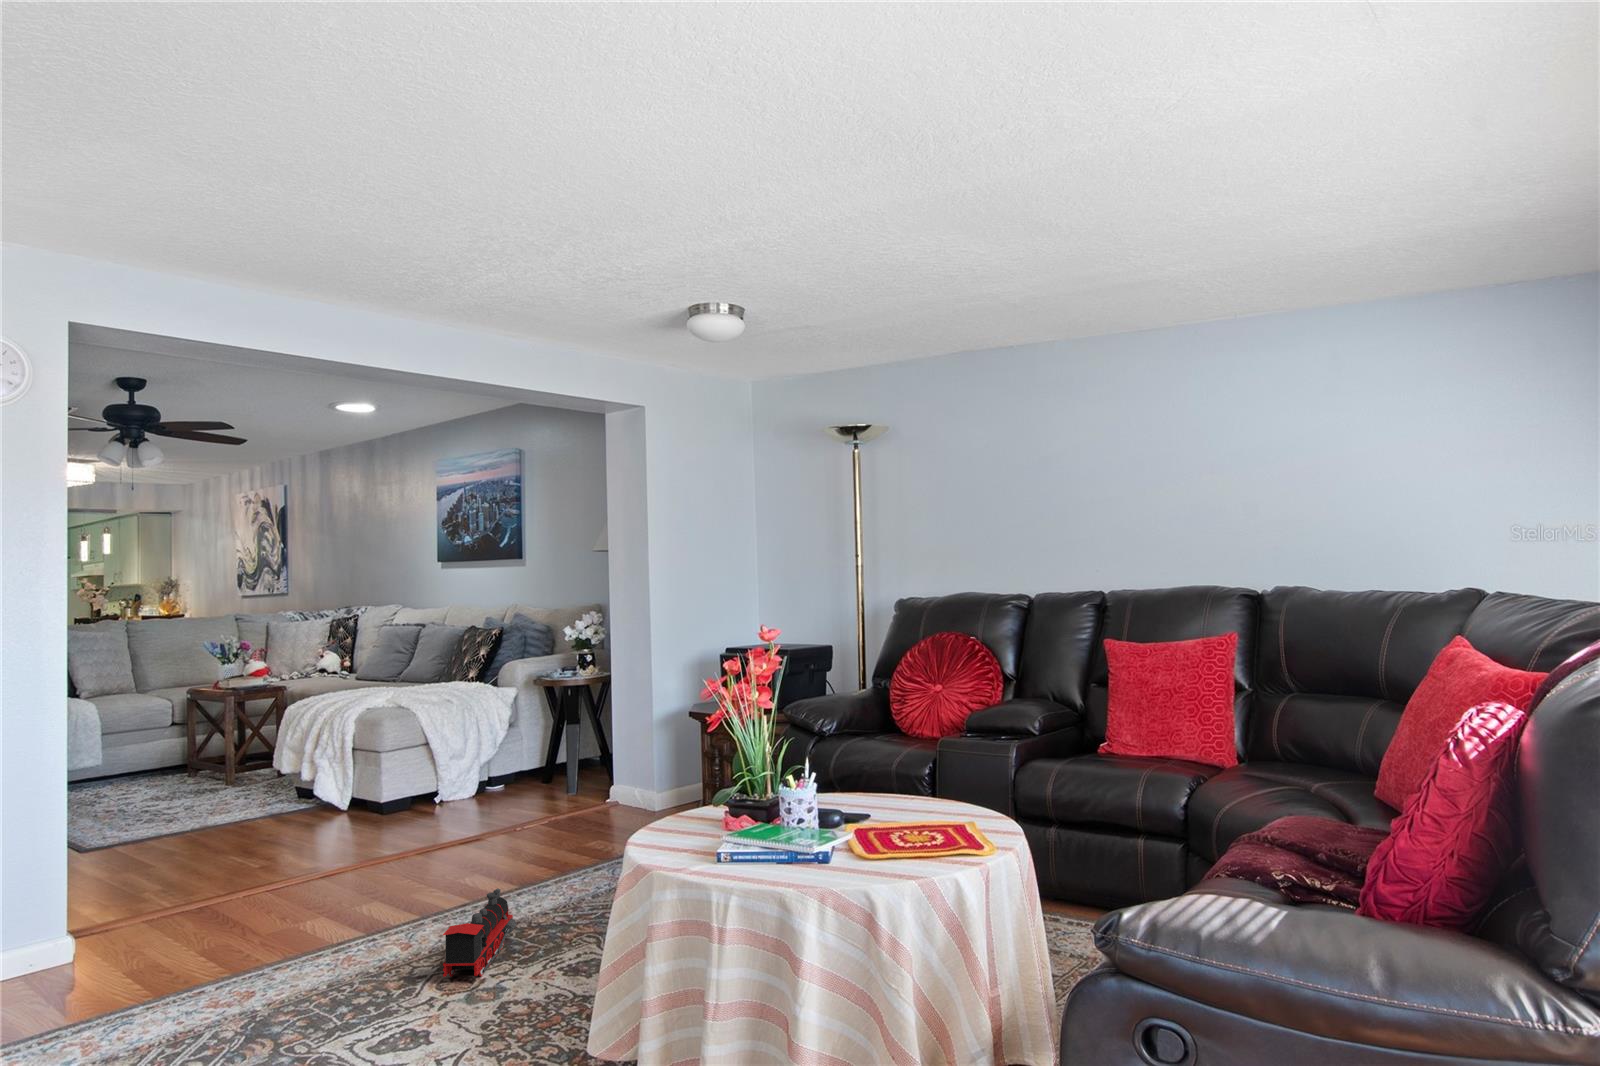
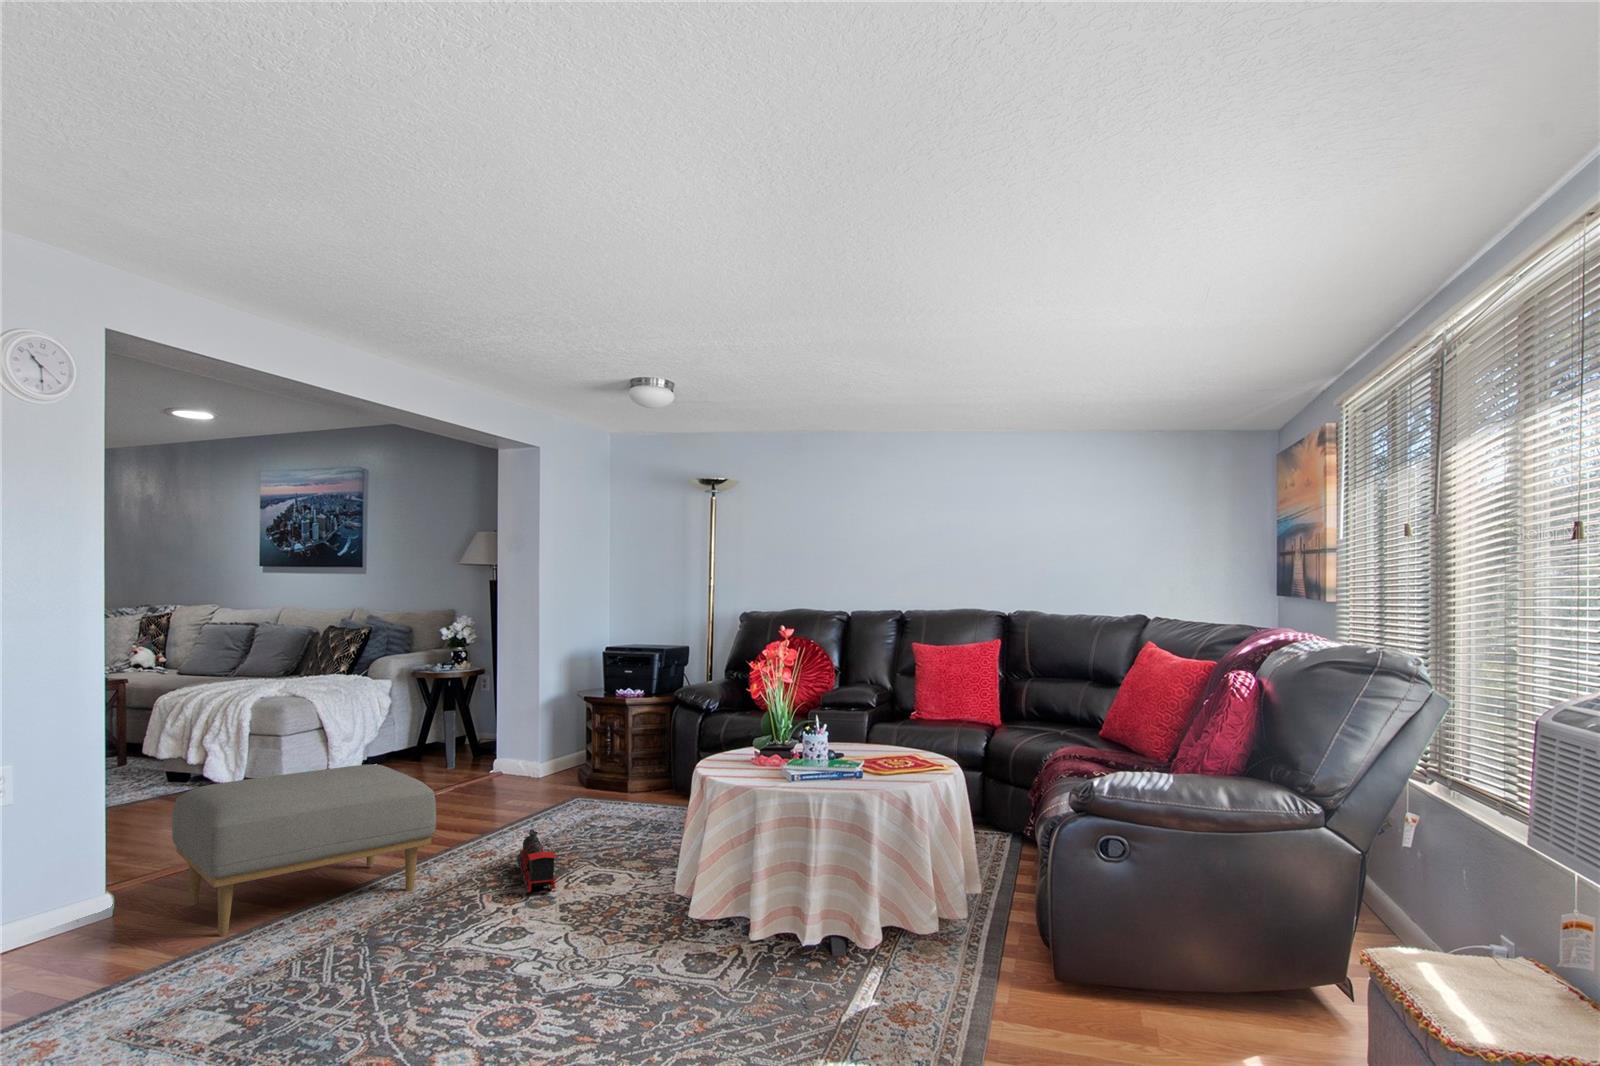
ottoman: none [69,795,362,995] -> present [172,764,436,936]

